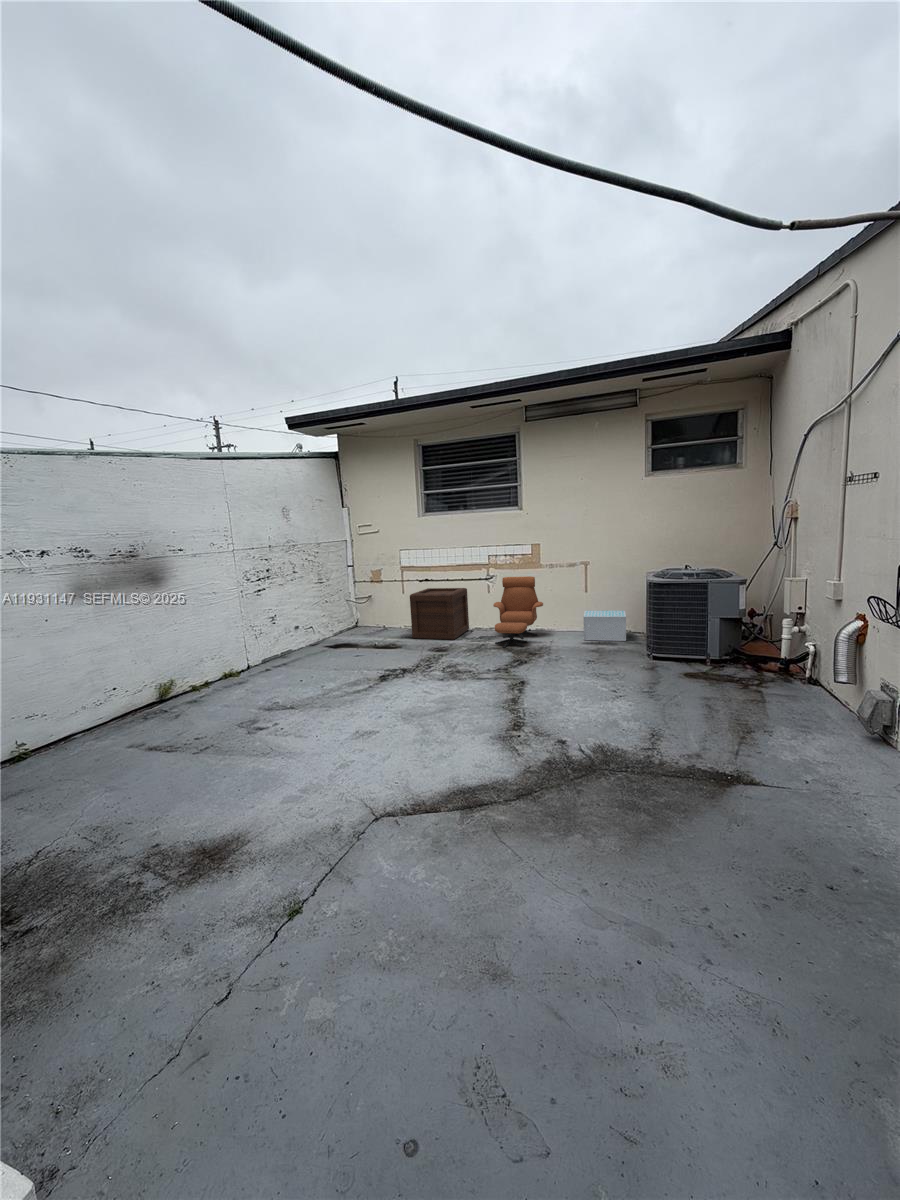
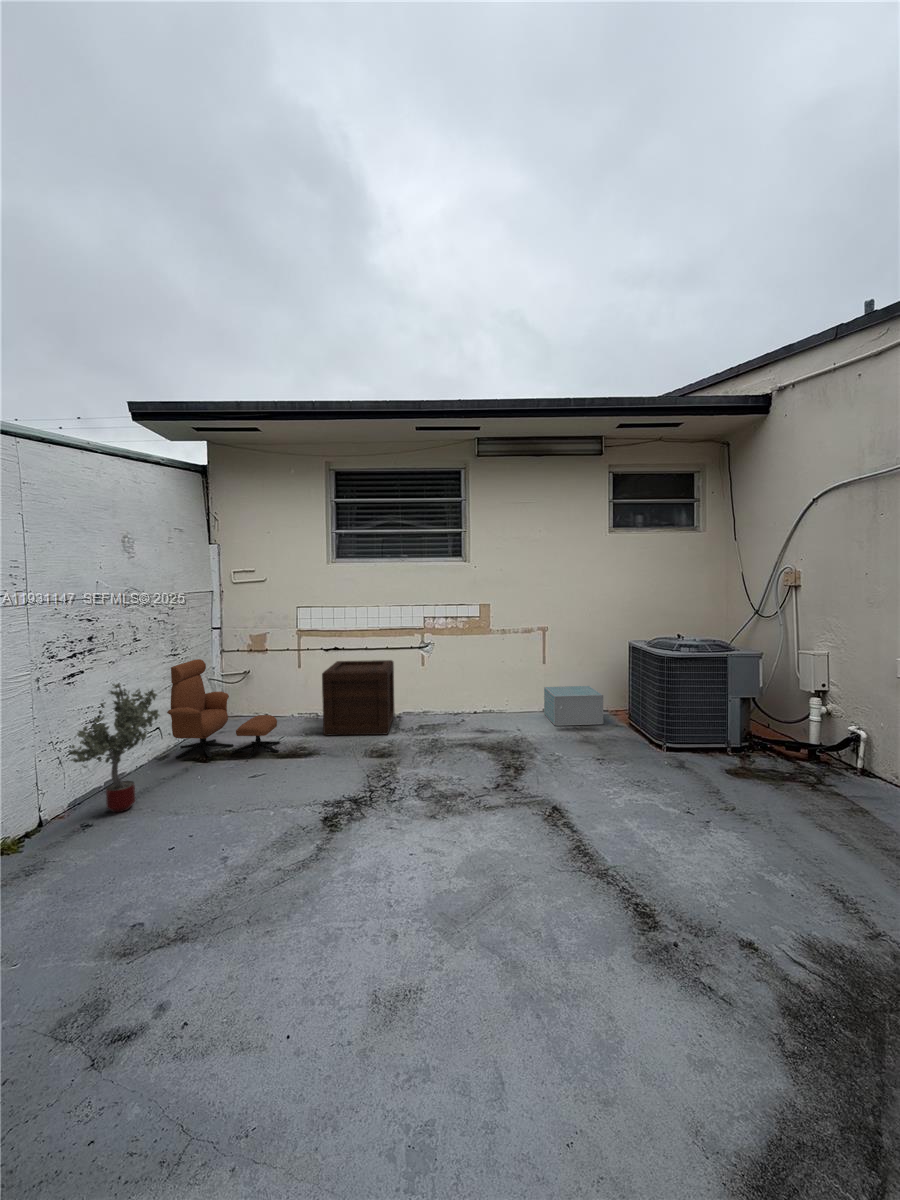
lounge chair: present [493,576,543,648] -> present [167,659,280,759]
potted tree: none [256,595,304,666] -> present [69,683,160,812]

